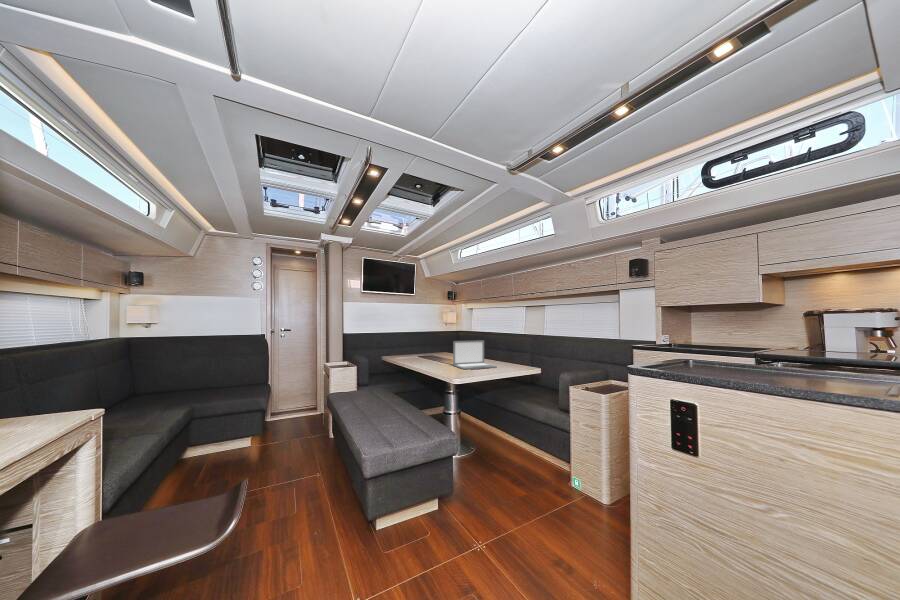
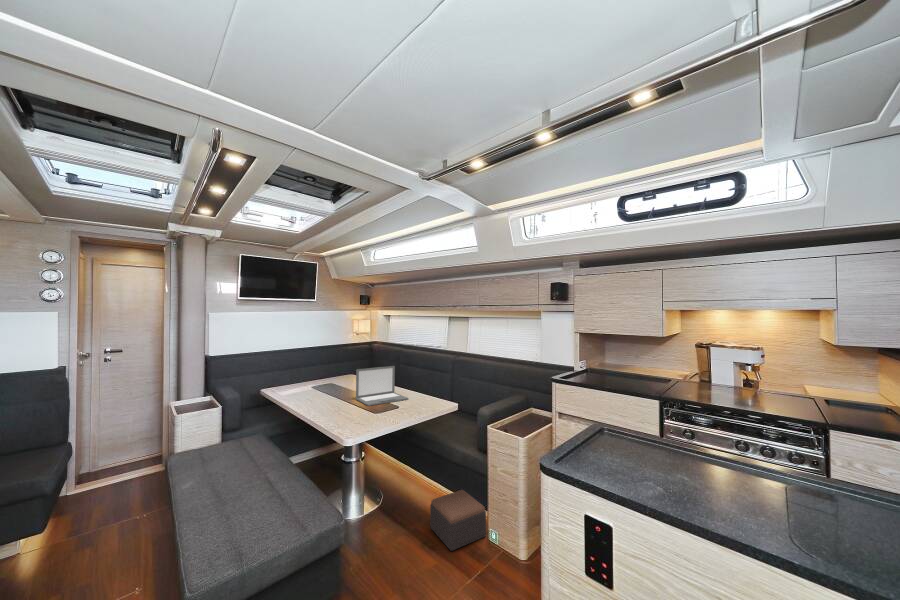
footstool: none [519,445,571,492] -> present [430,490,486,551]

